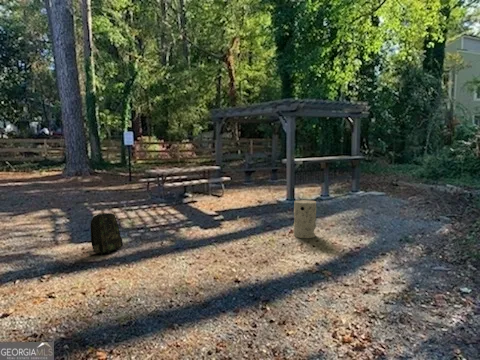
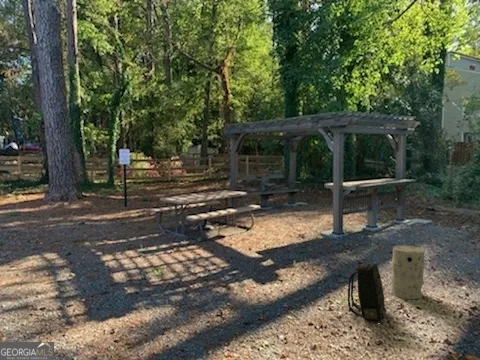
backpack: present [91,213,123,254] -> present [348,264,386,320]

